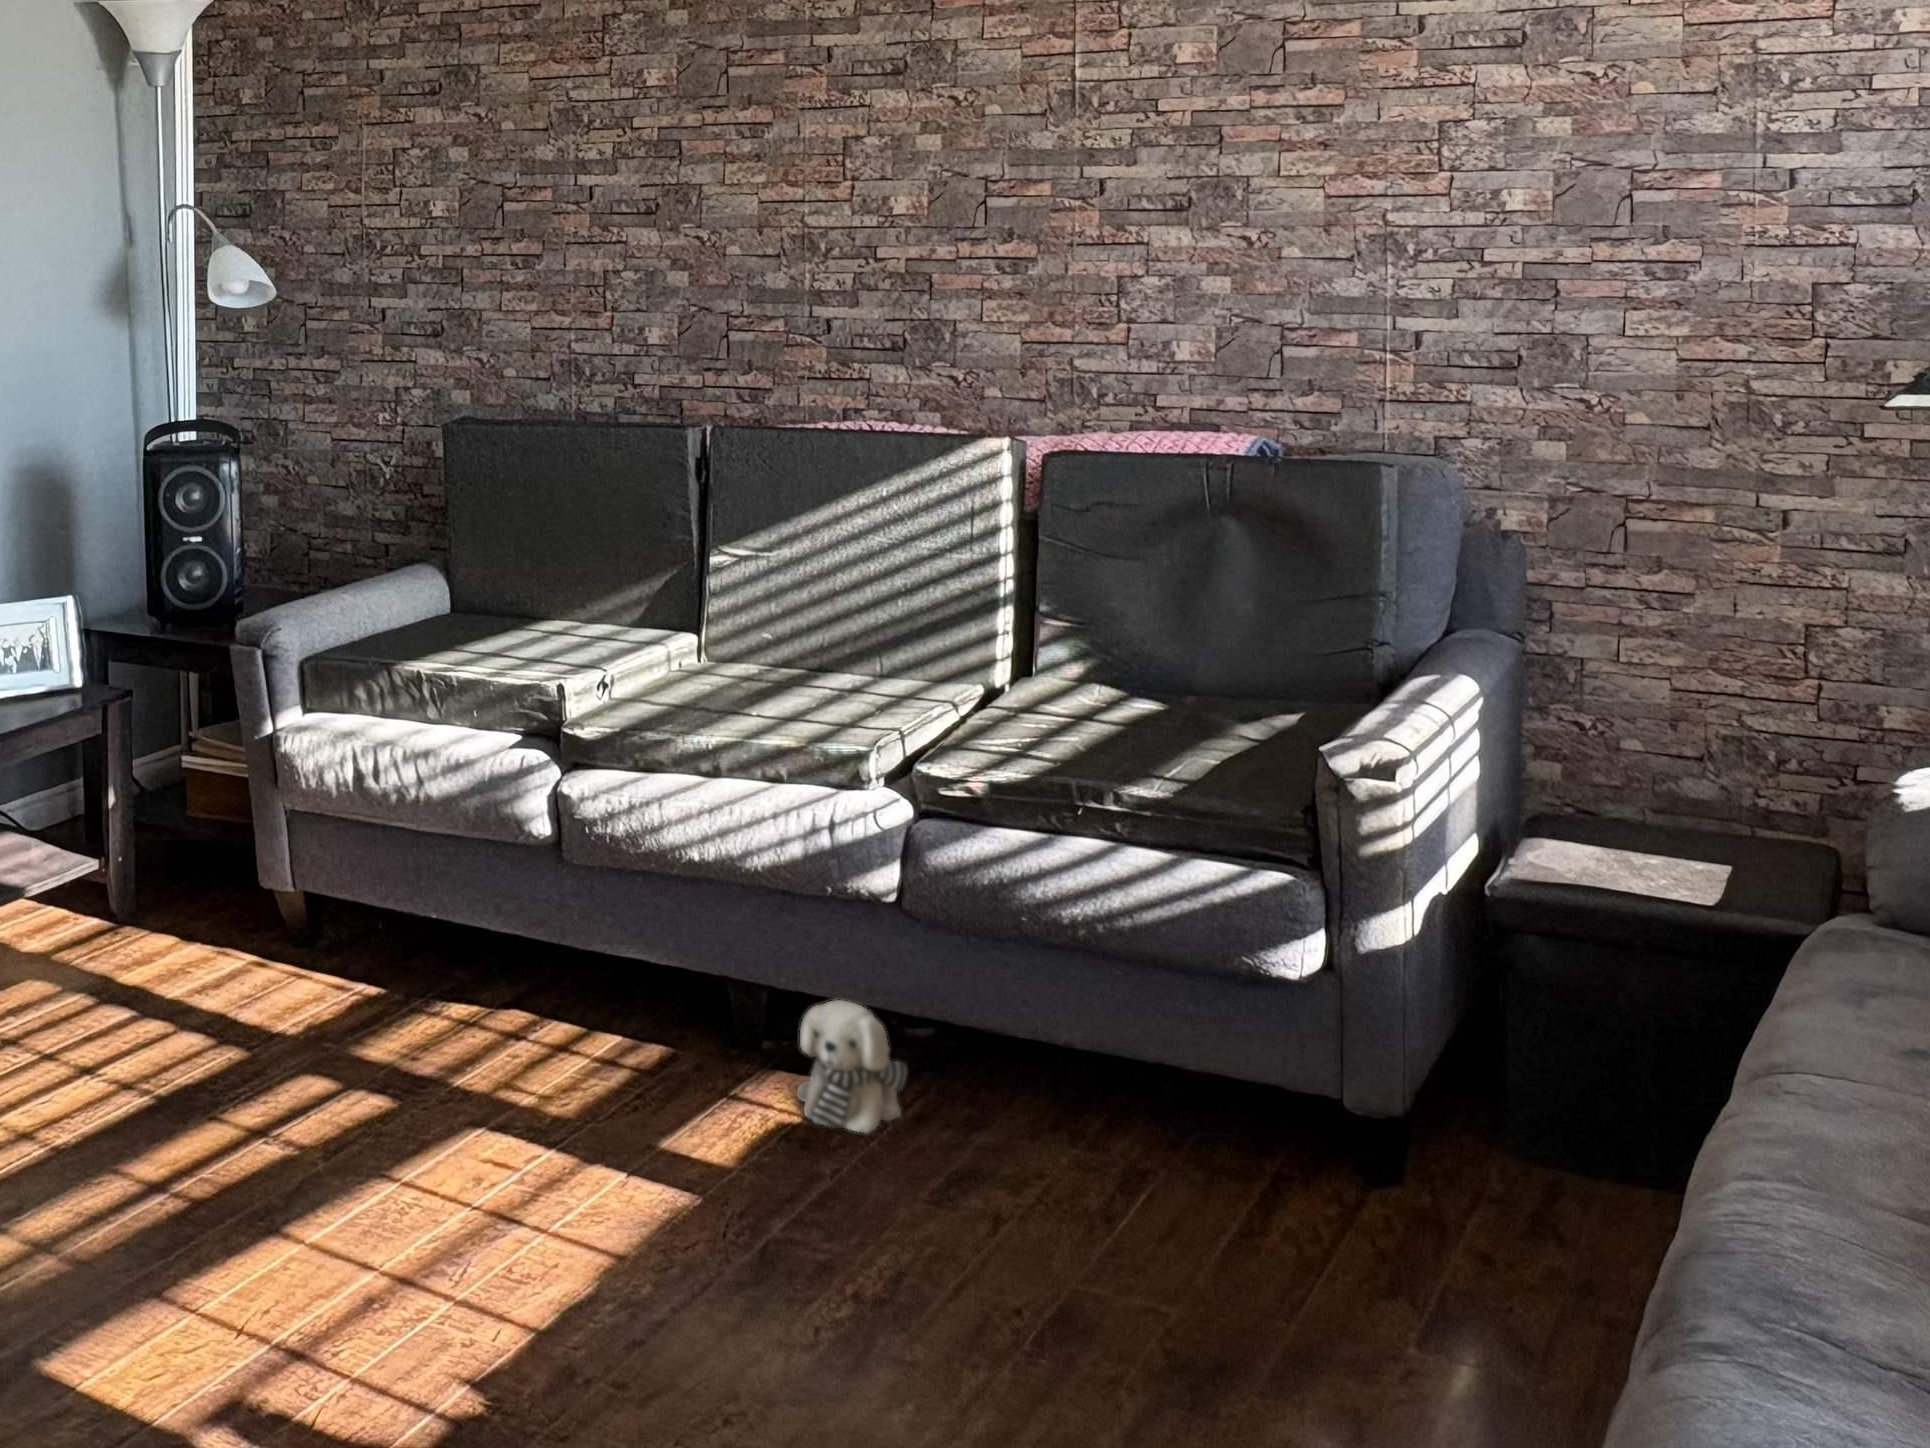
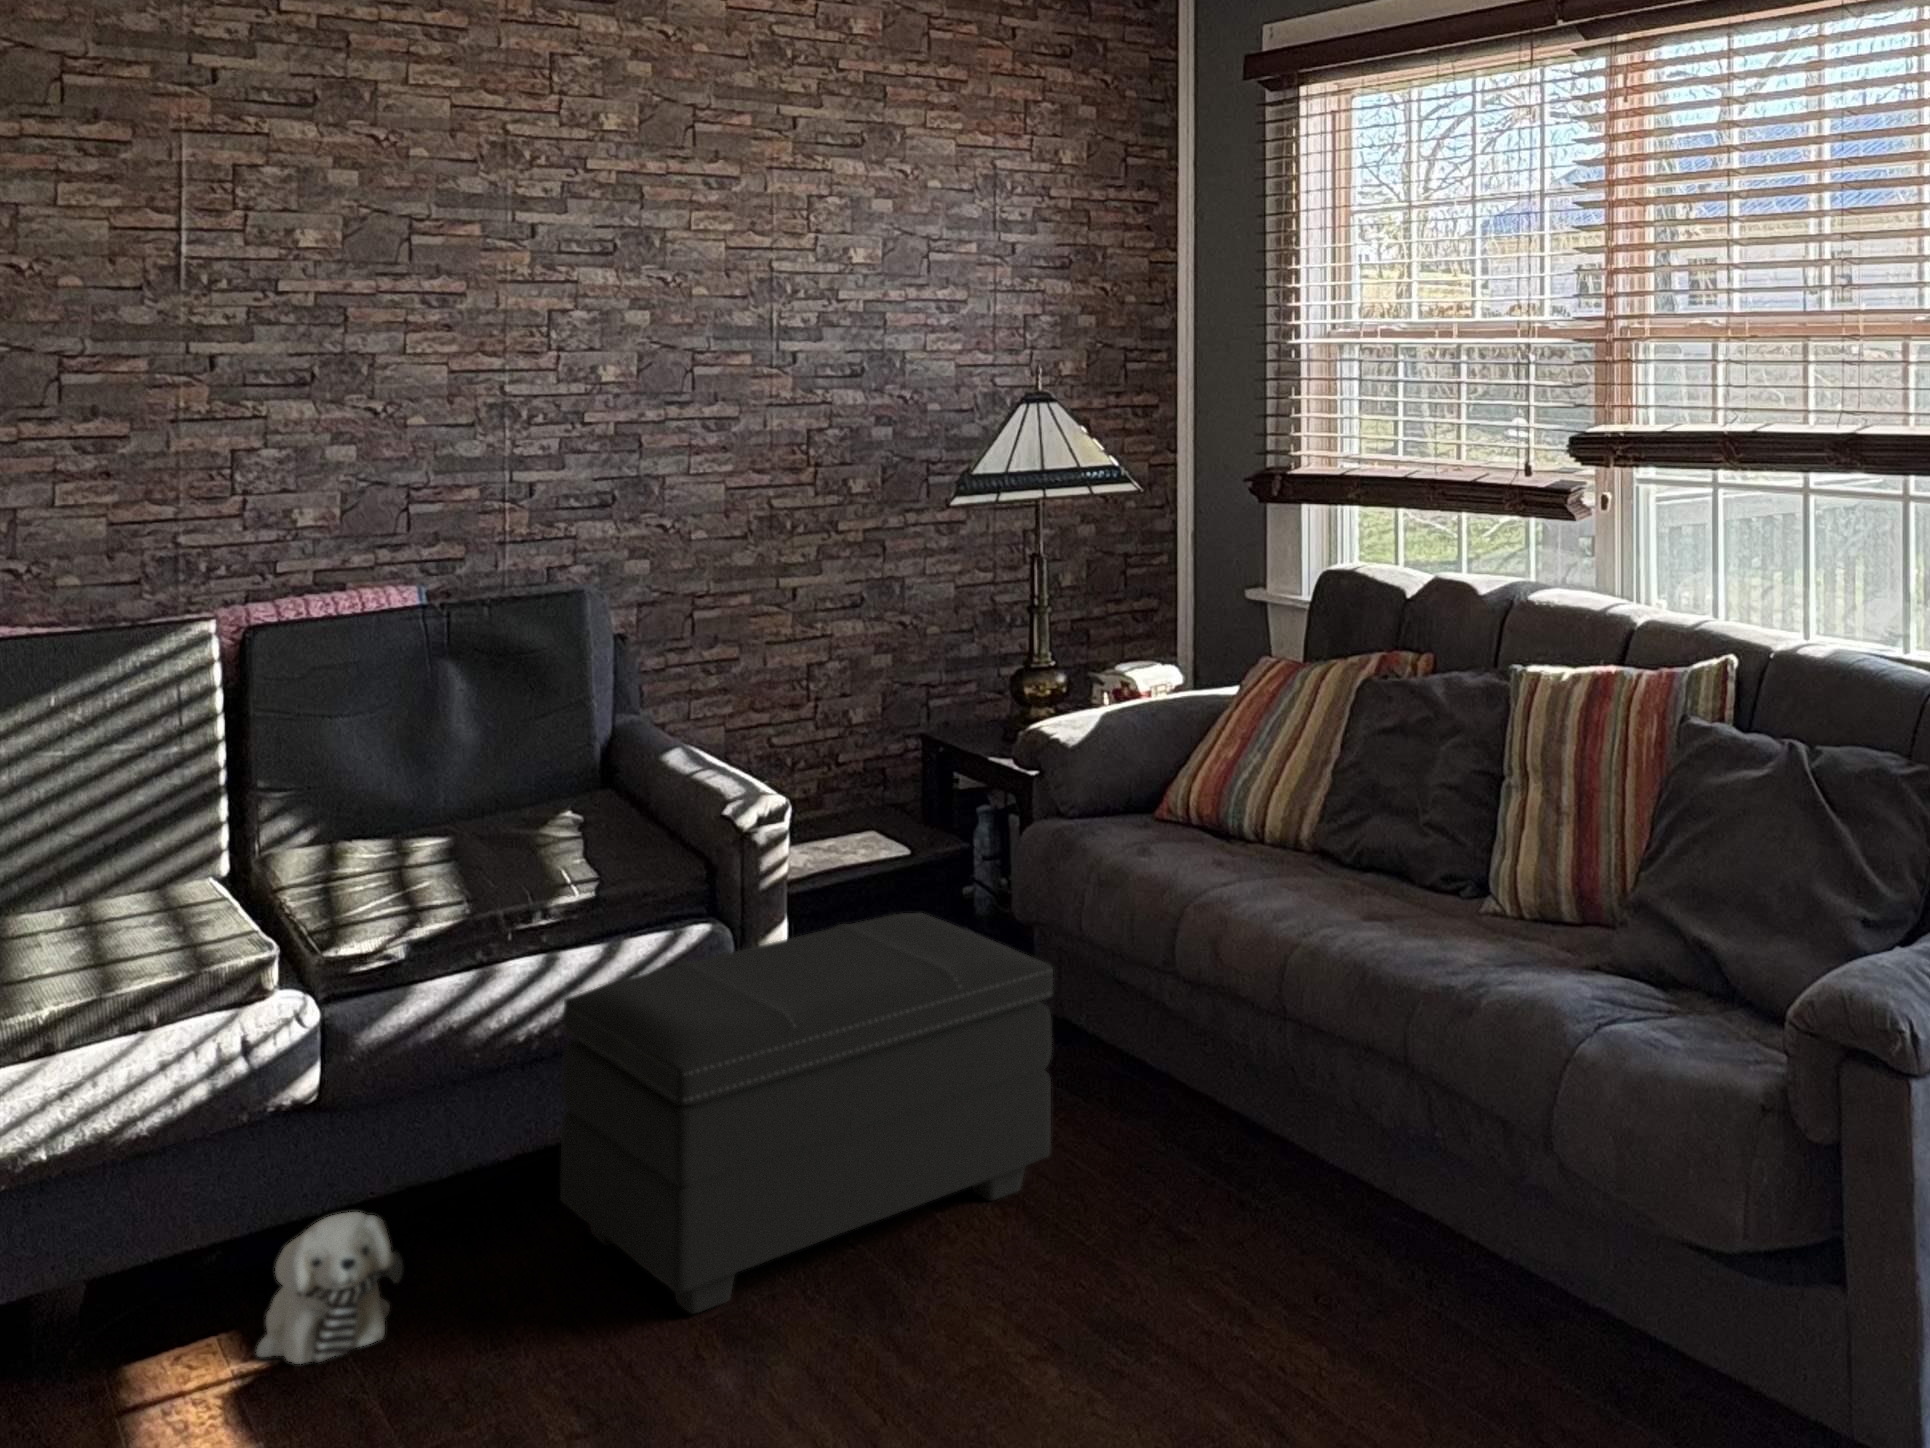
footstool: none [1009,889,1560,1364] -> present [560,913,1053,1314]

